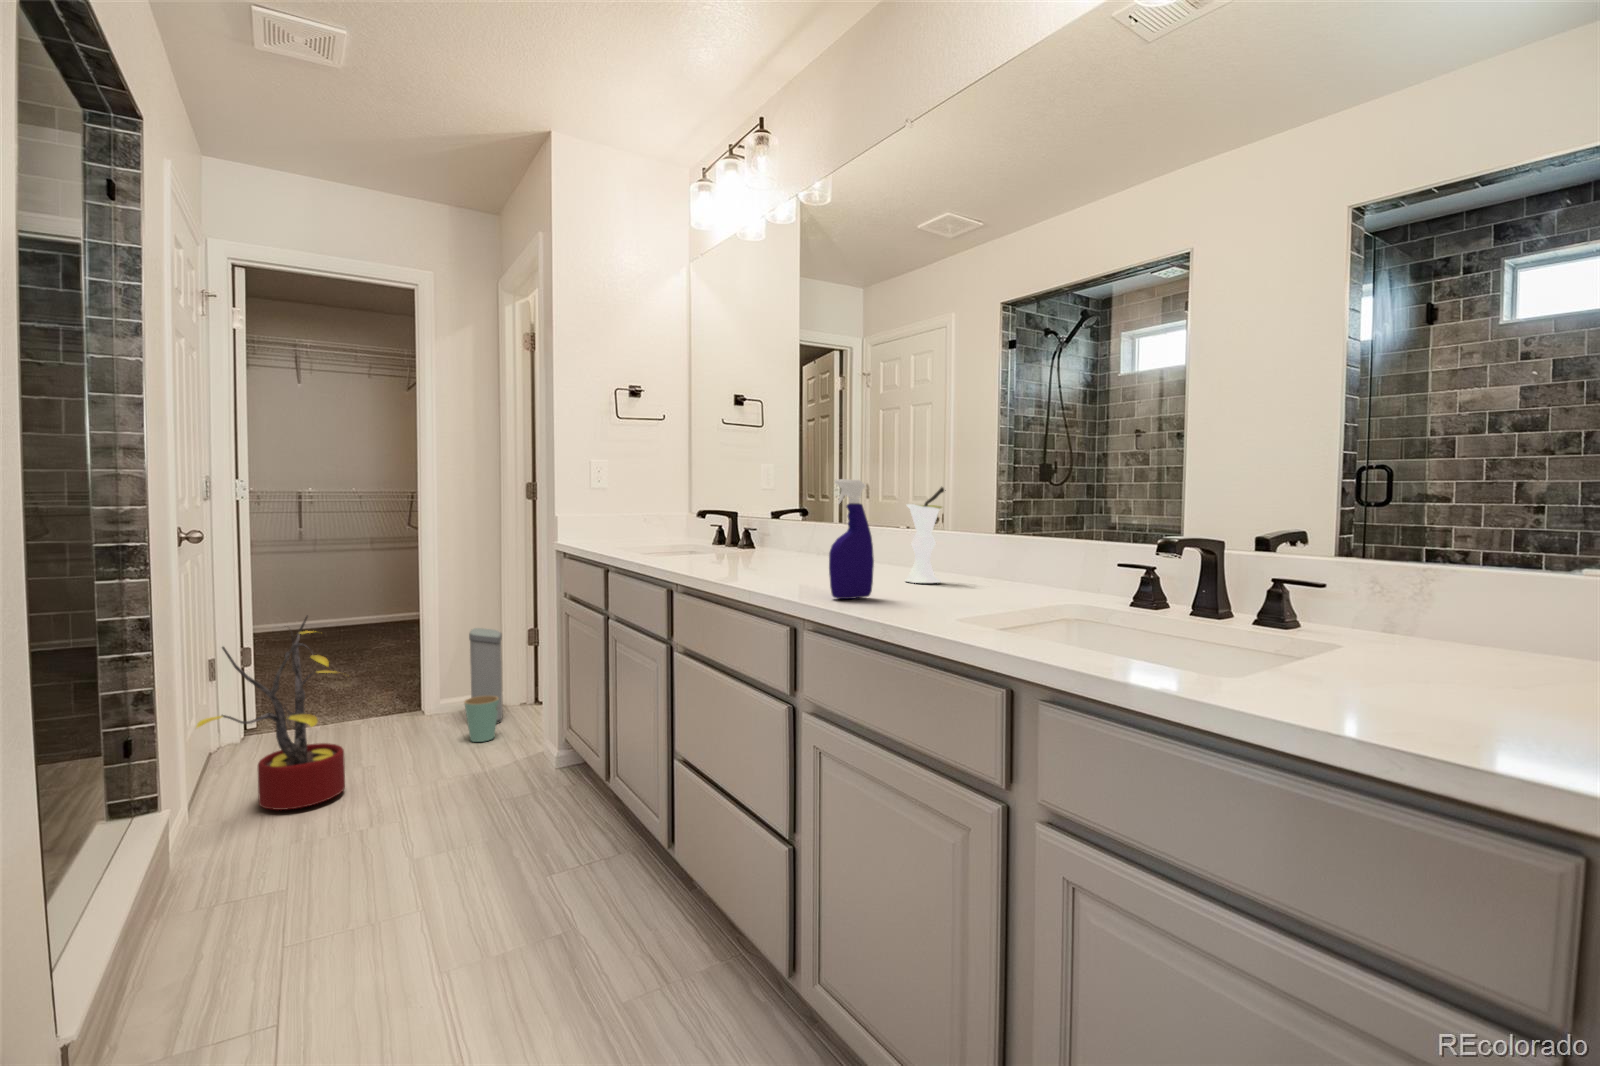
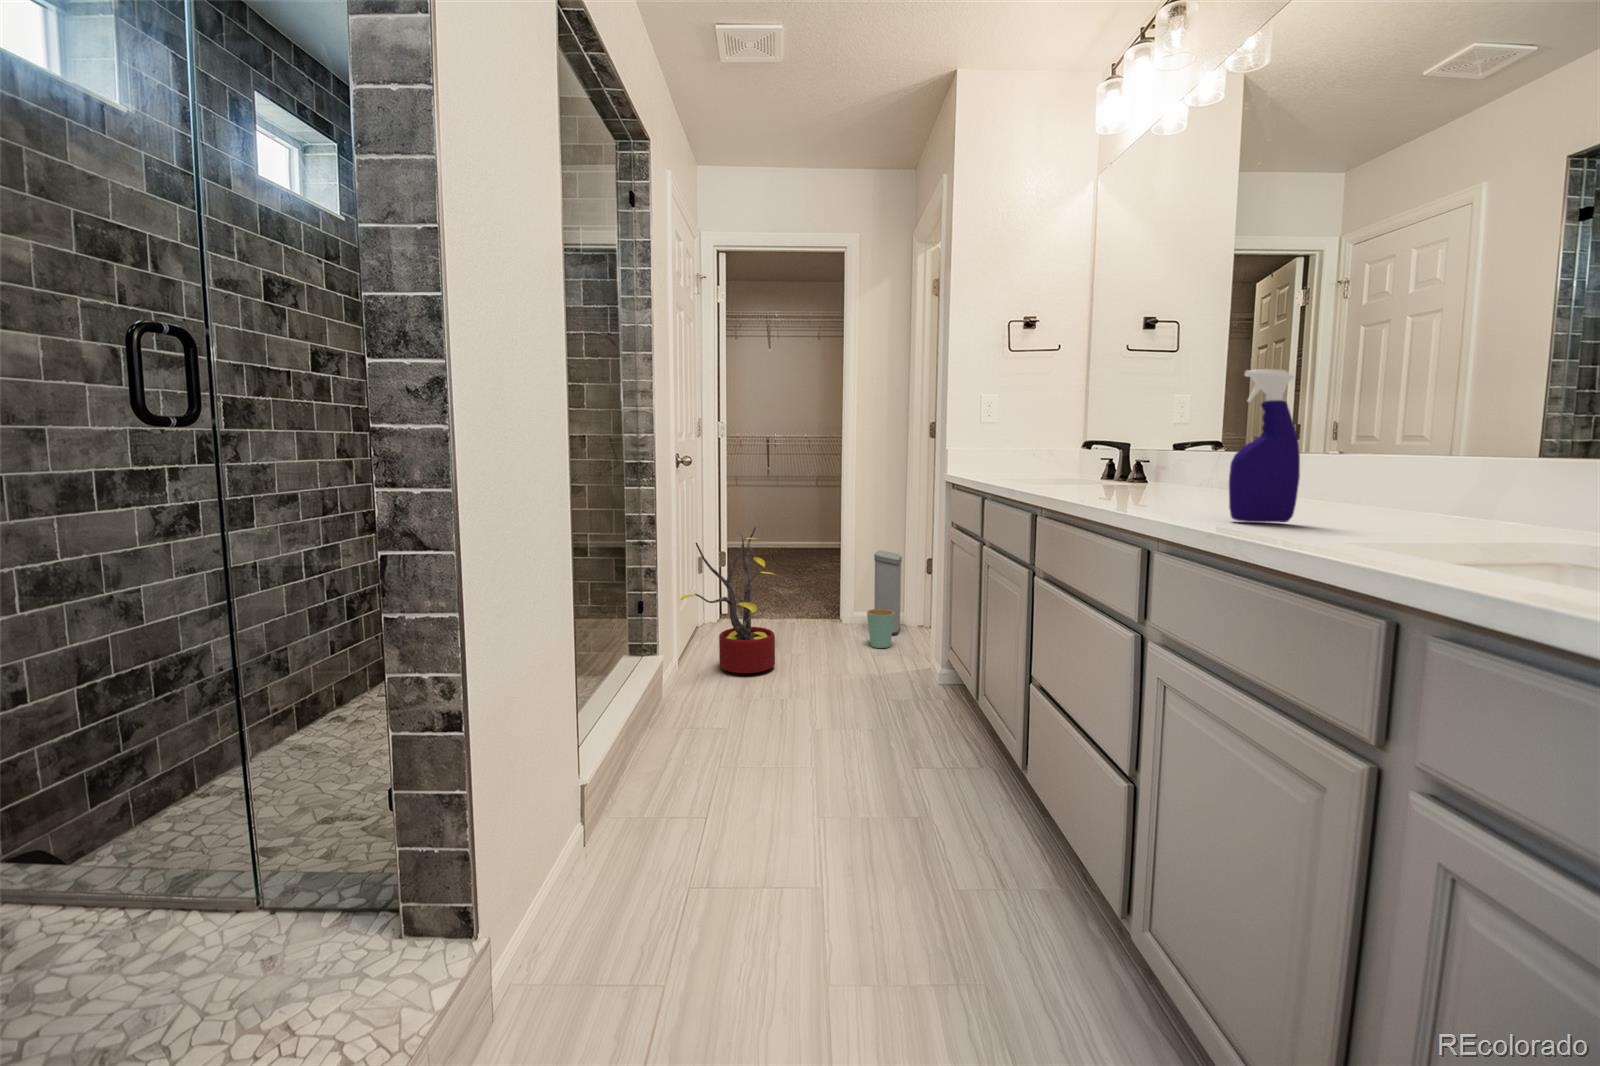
vase: present [906,487,946,583] -> none [1358,384,1443,517]

